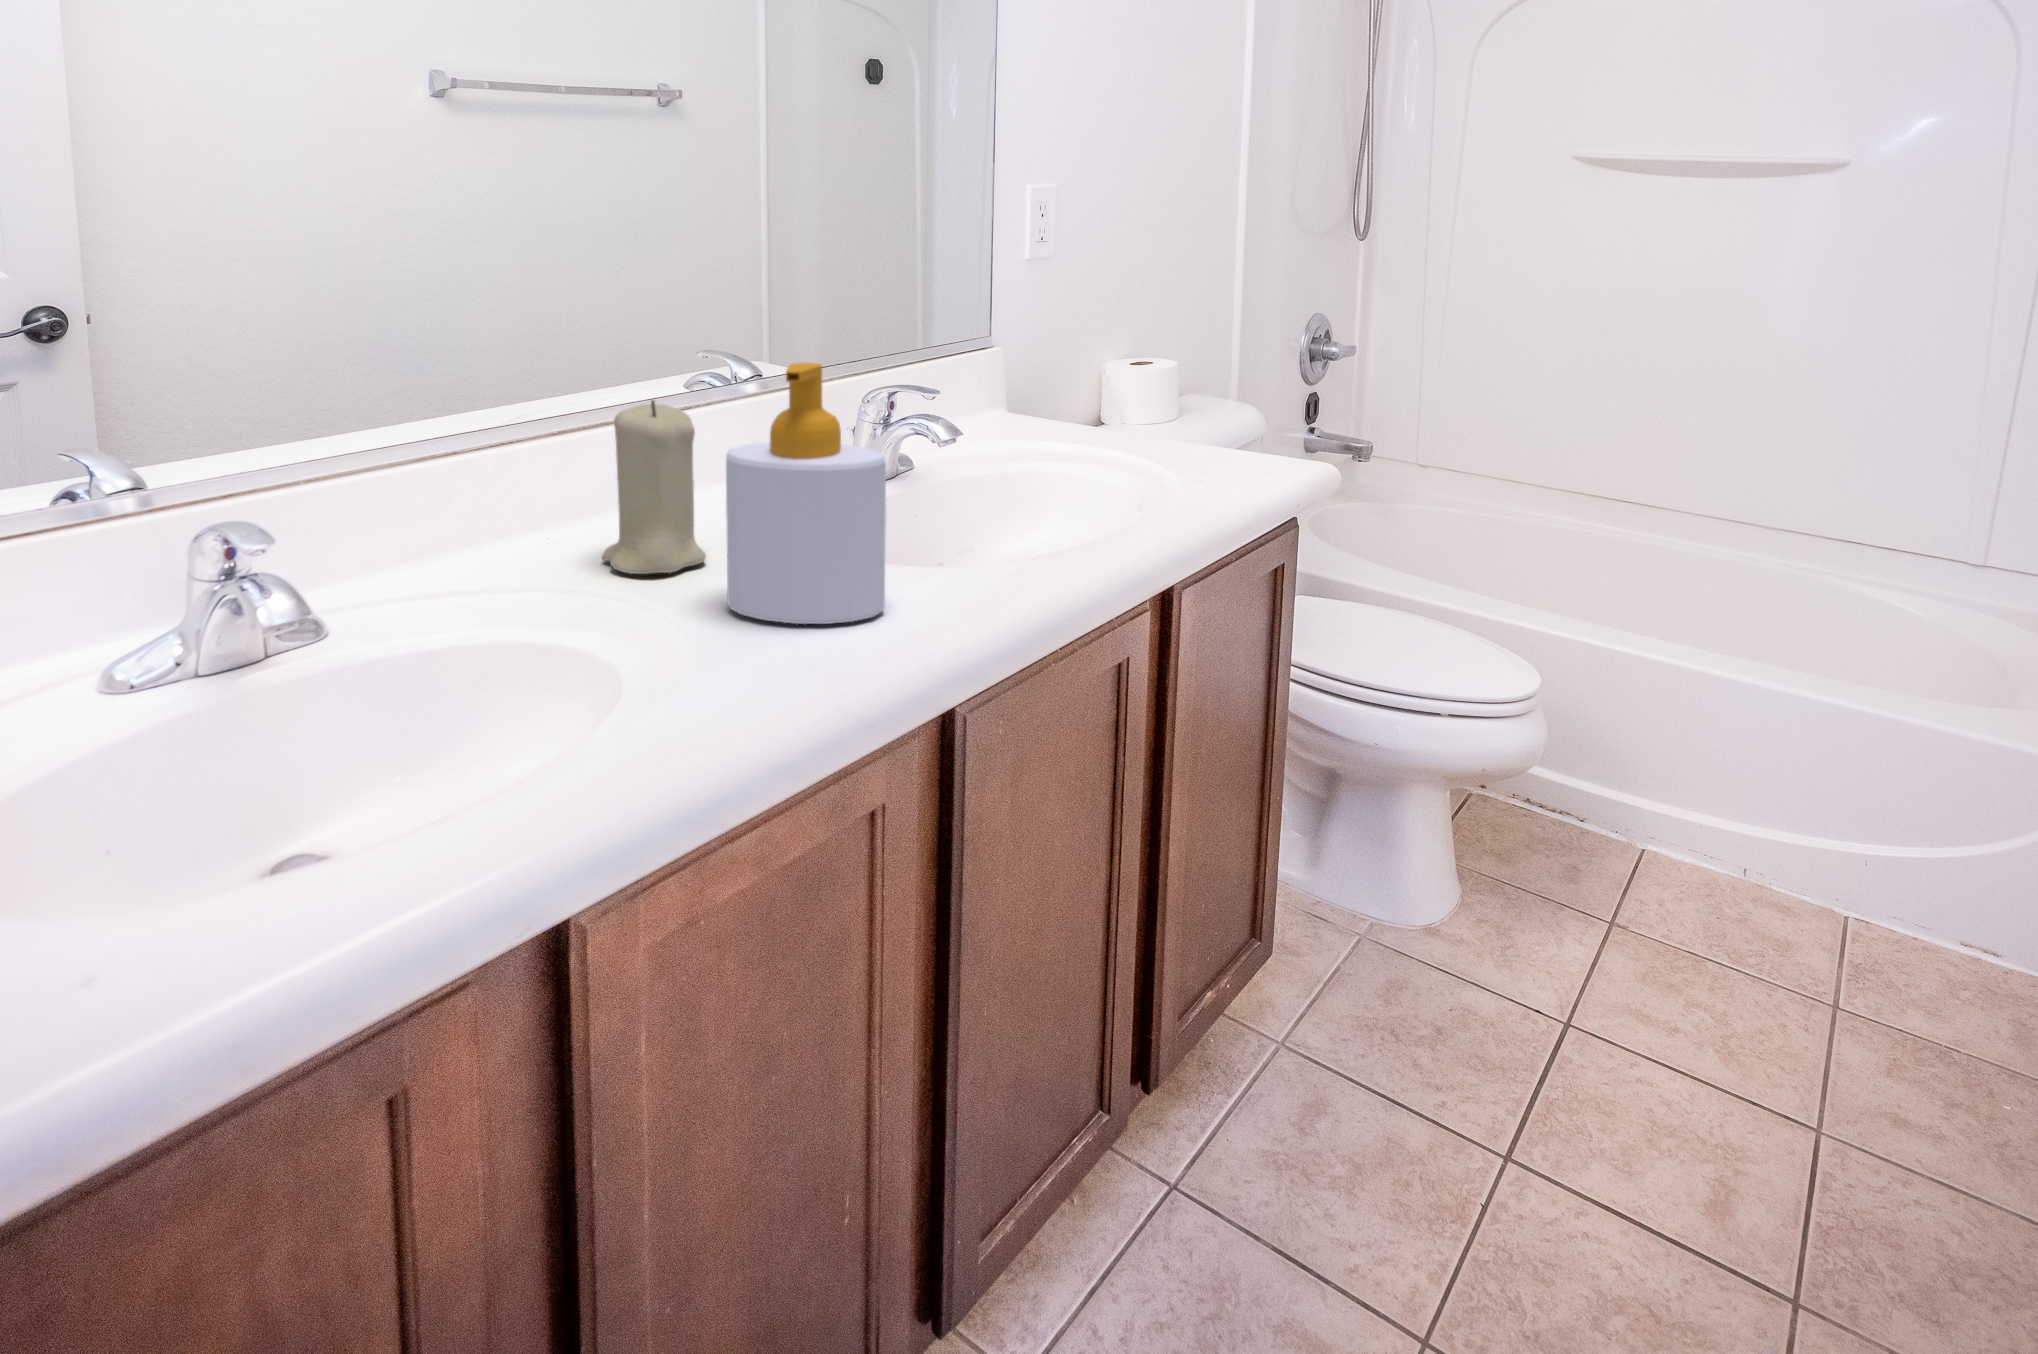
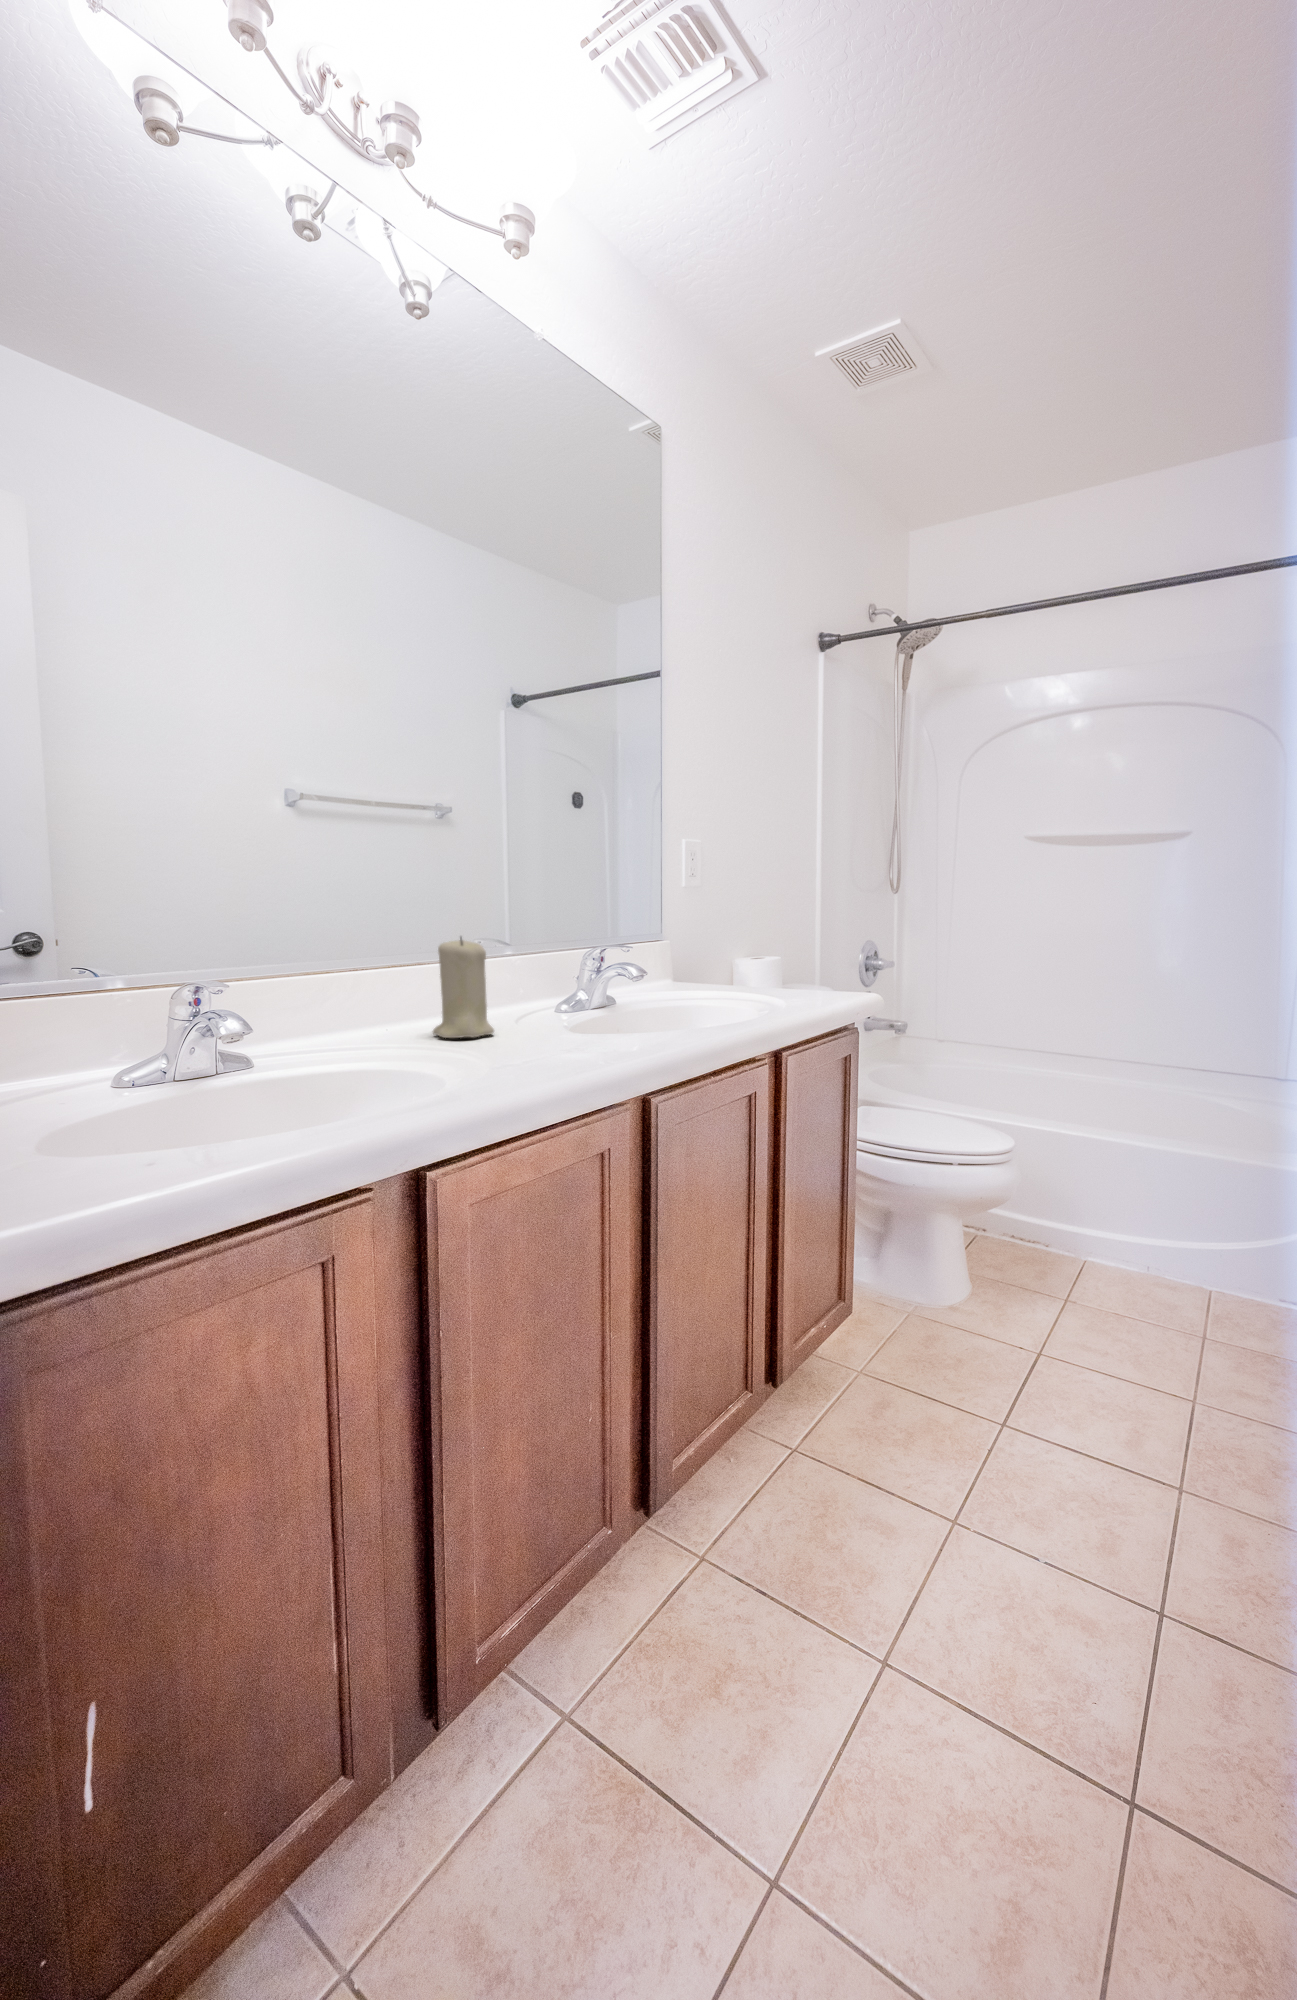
soap bottle: present [726,362,886,624] -> none [506,898,603,1052]

